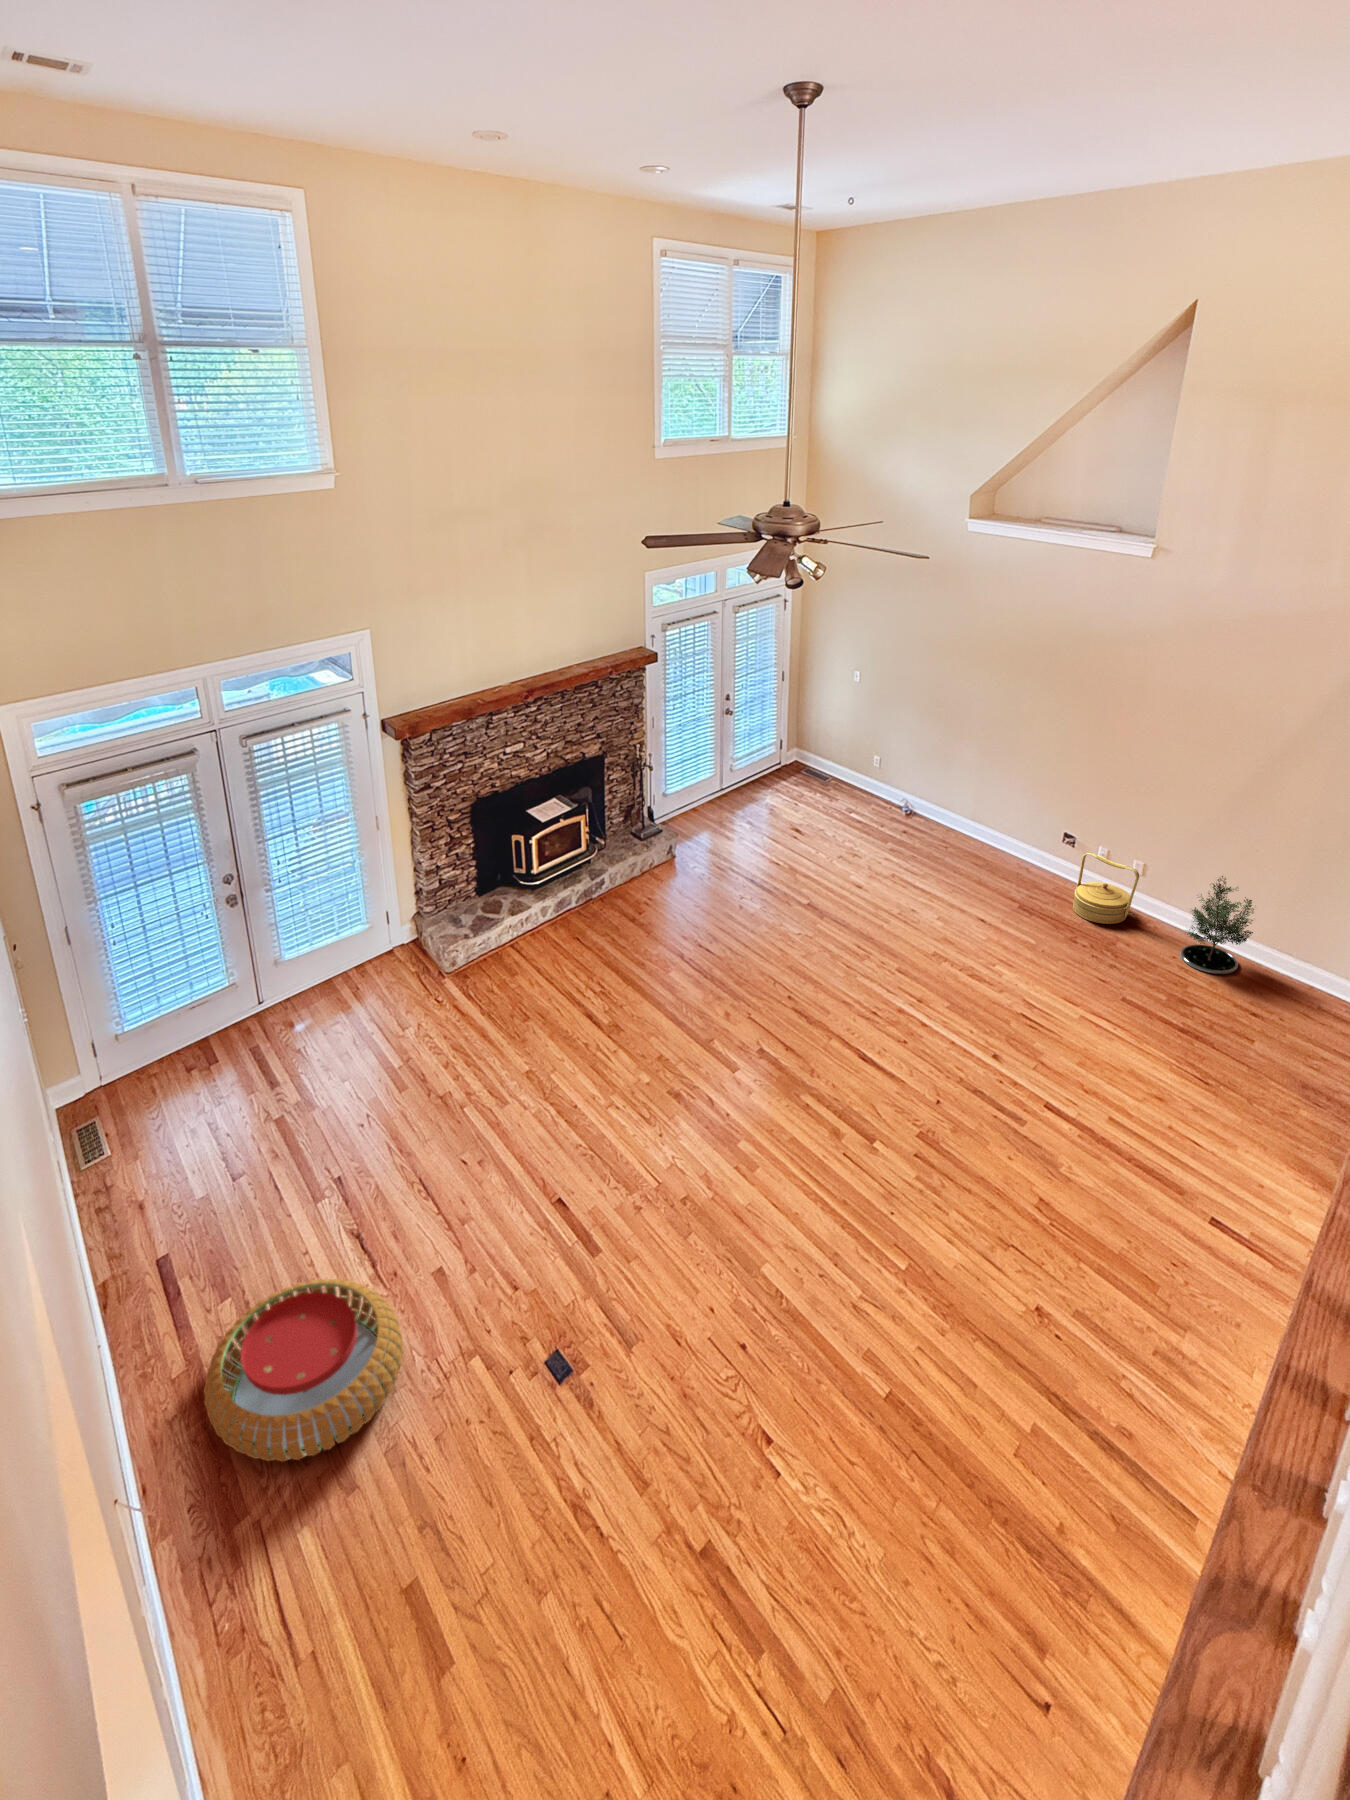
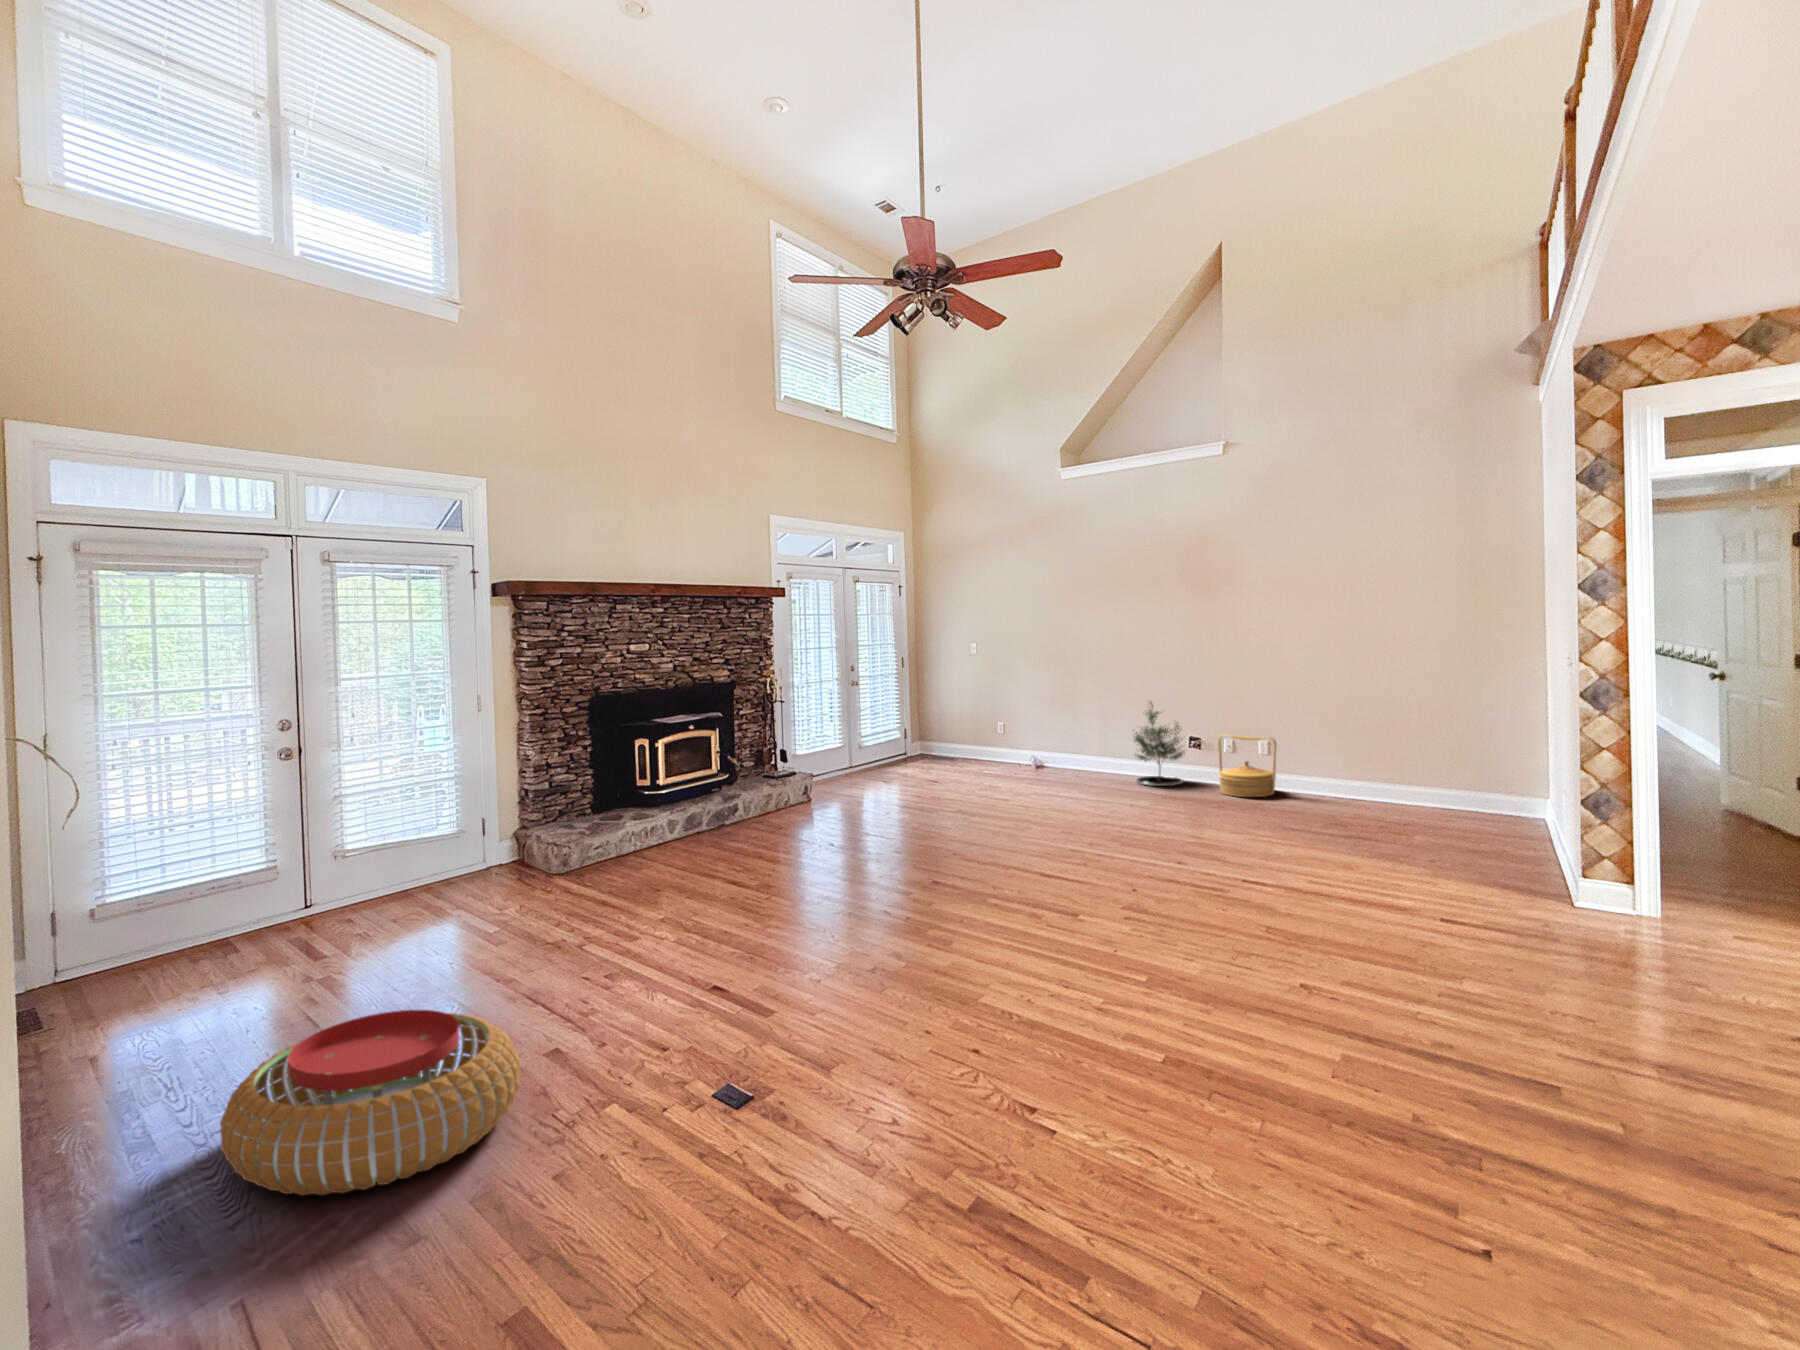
potted tree: present [1180,876,1254,974] -> present [1133,702,1185,786]

